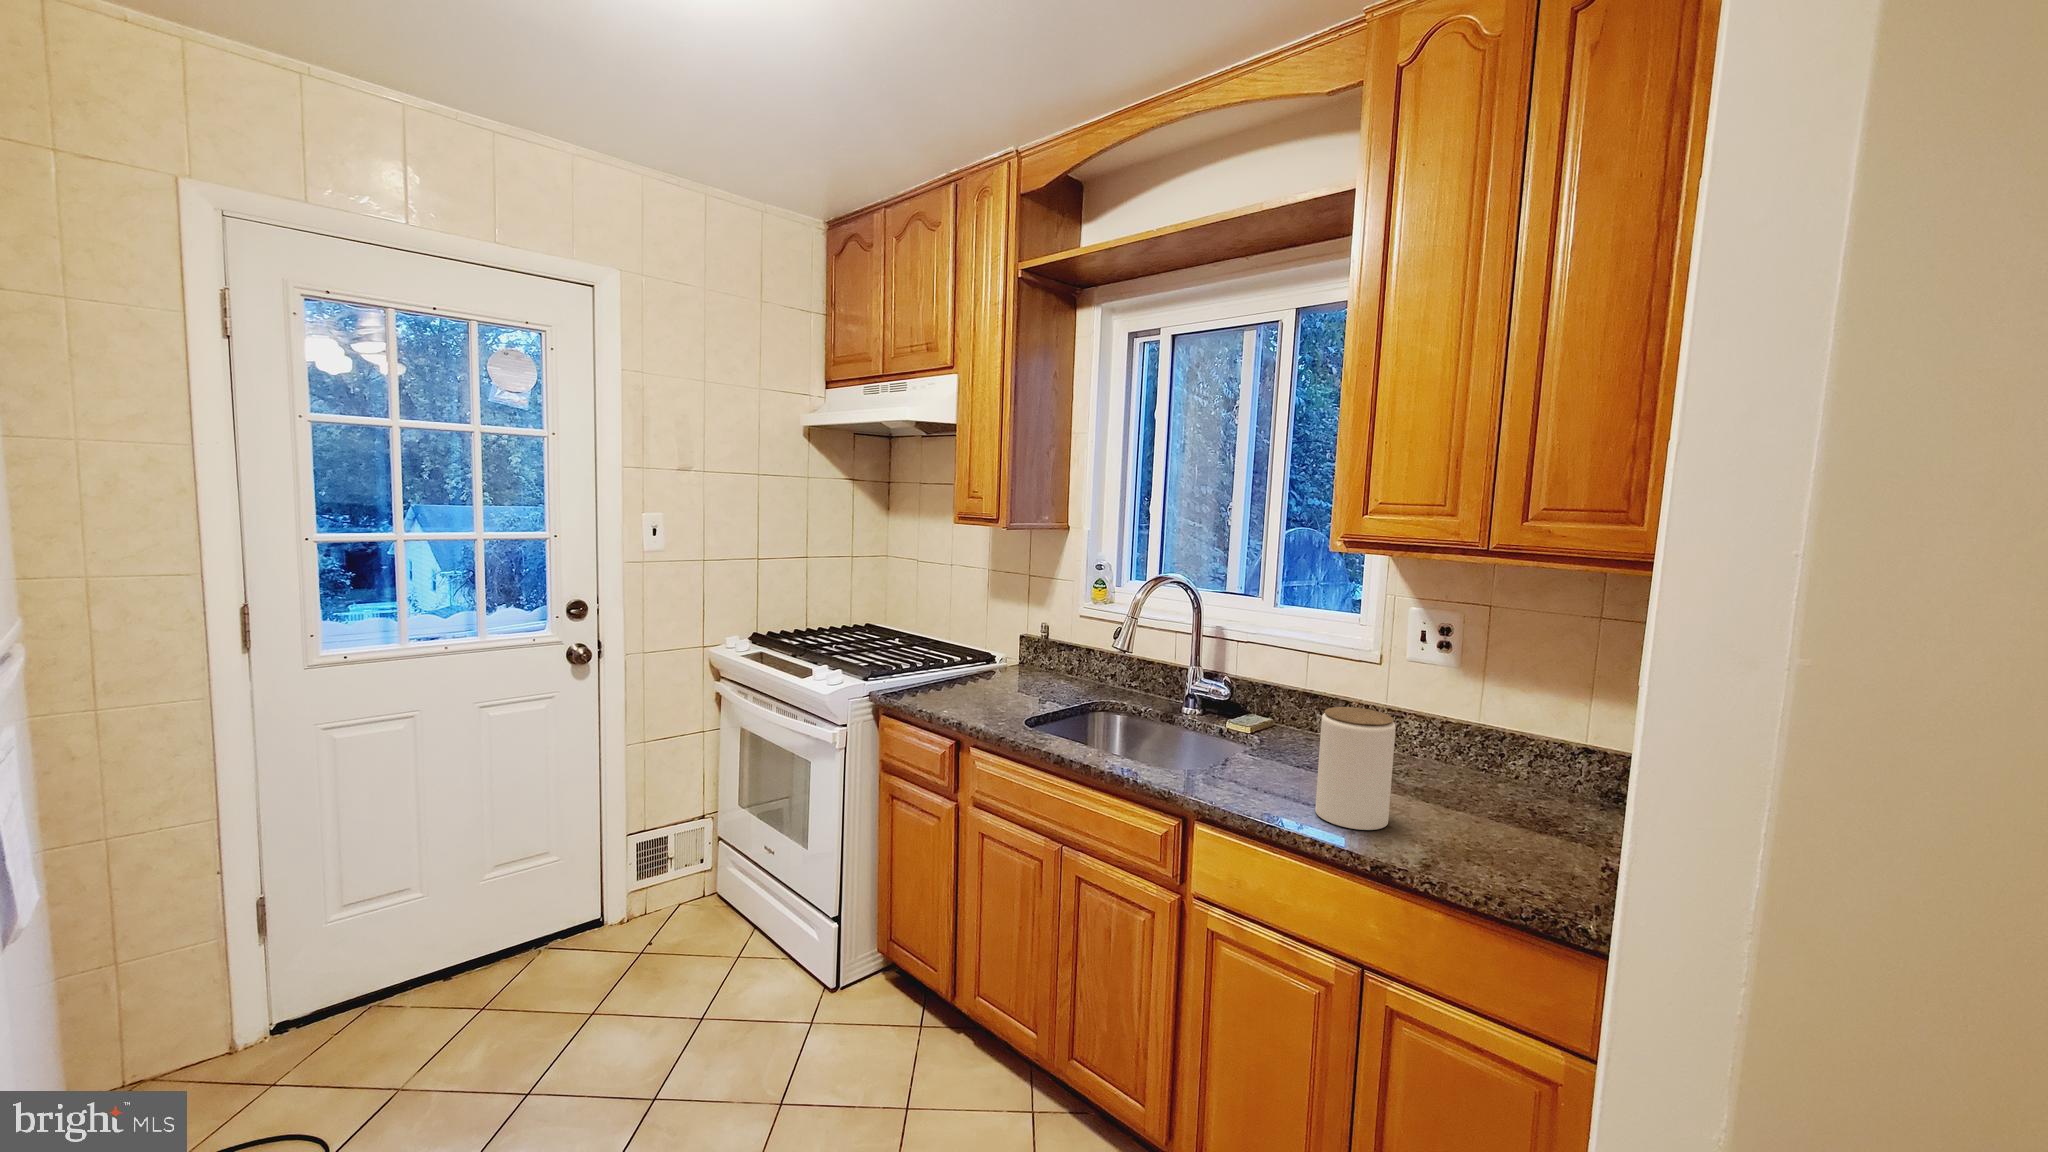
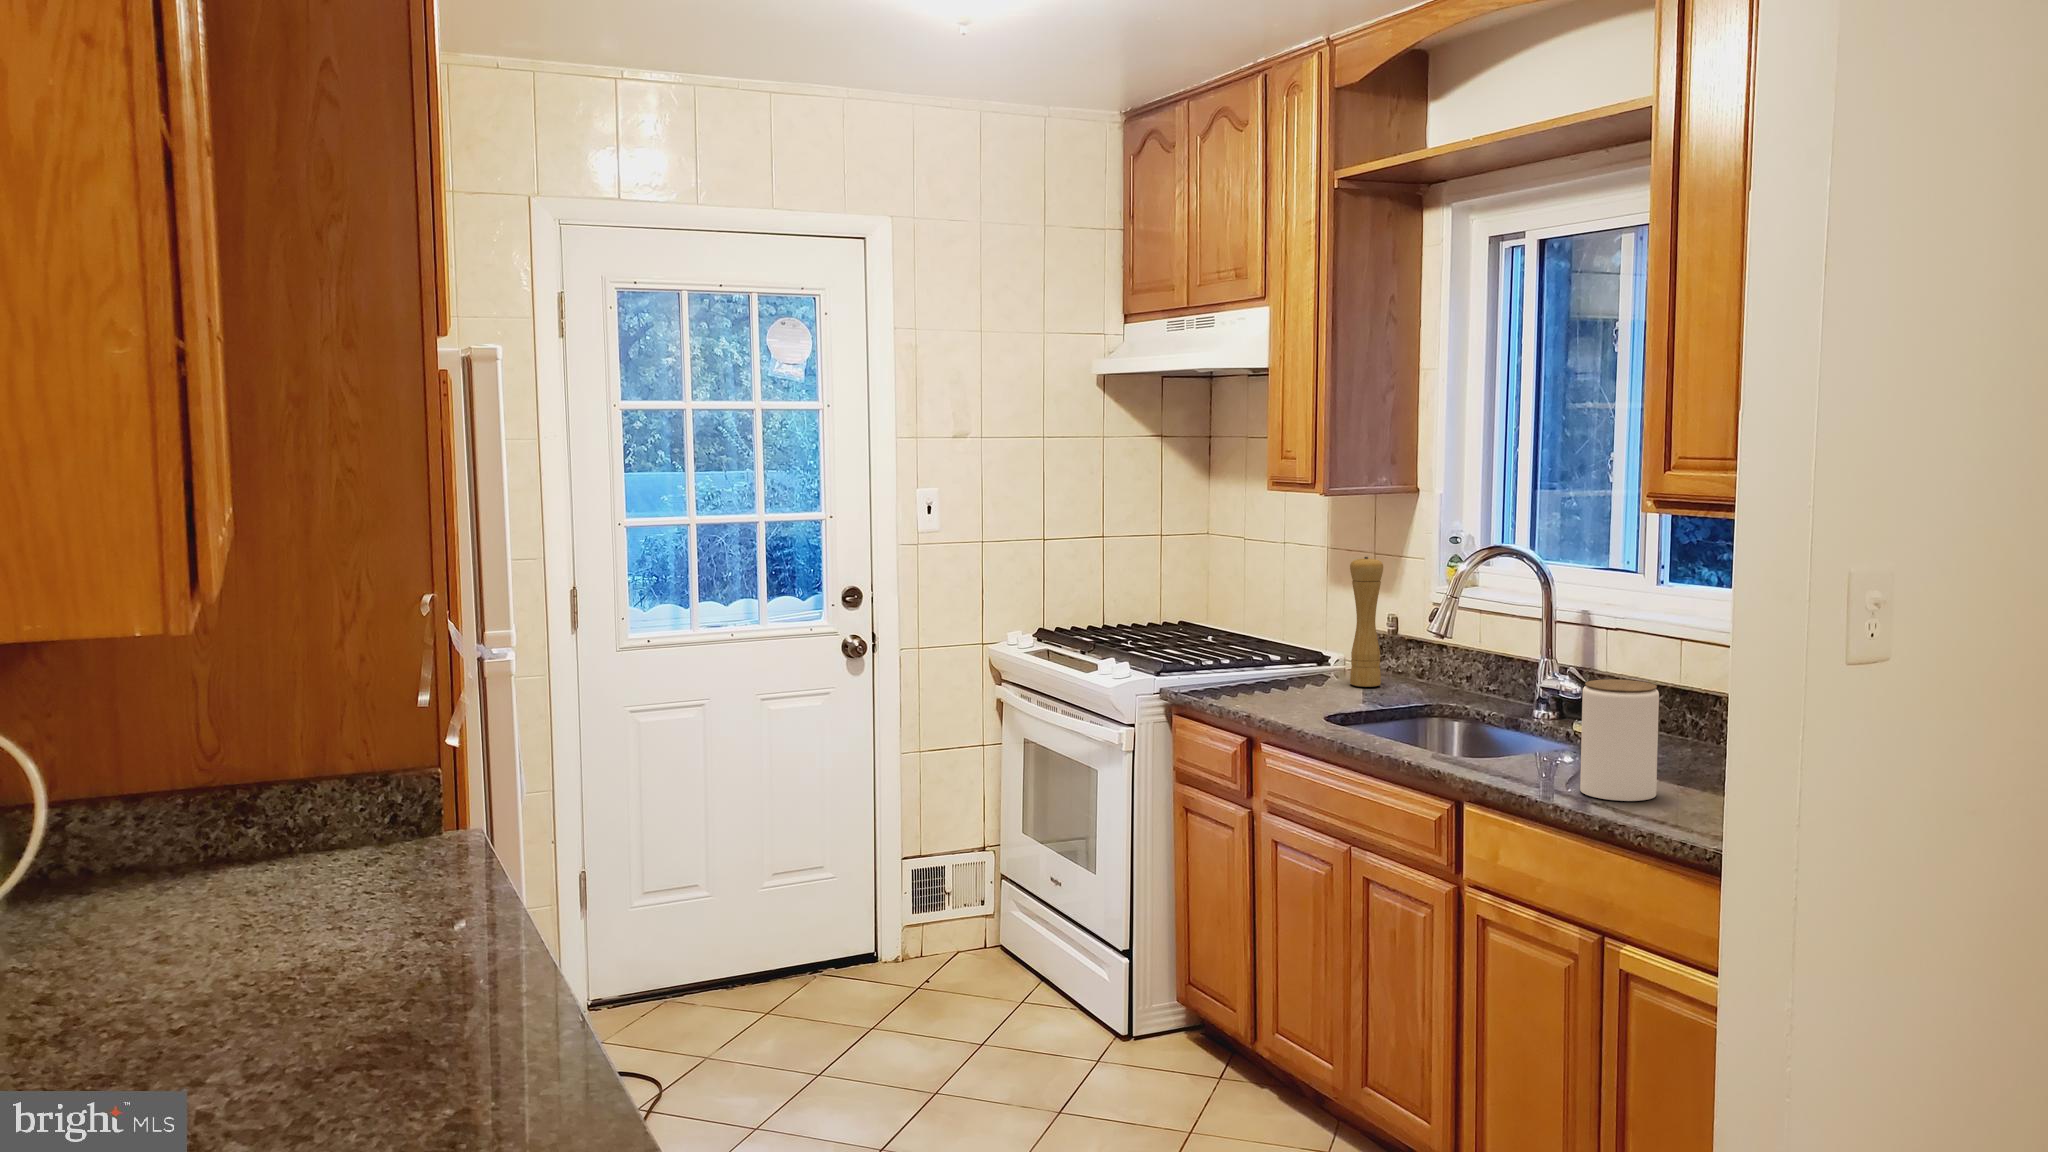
pepper mill: none [1019,580,1047,683] -> present [1350,557,1383,687]

